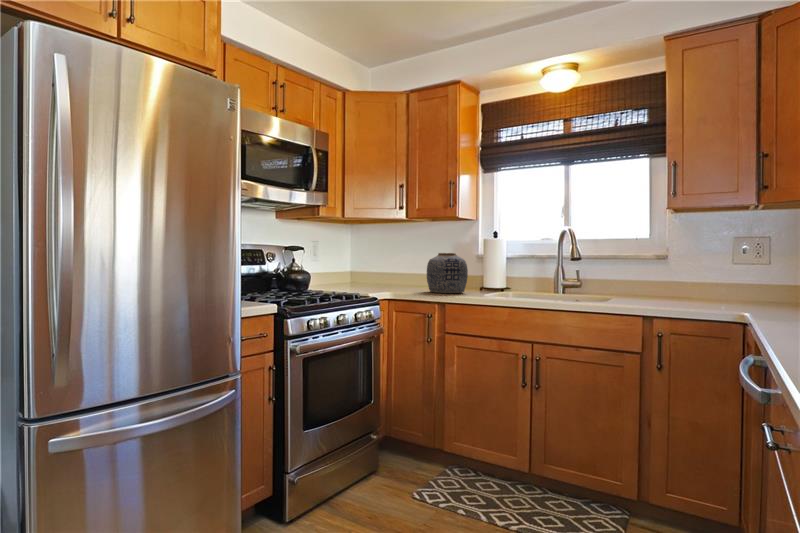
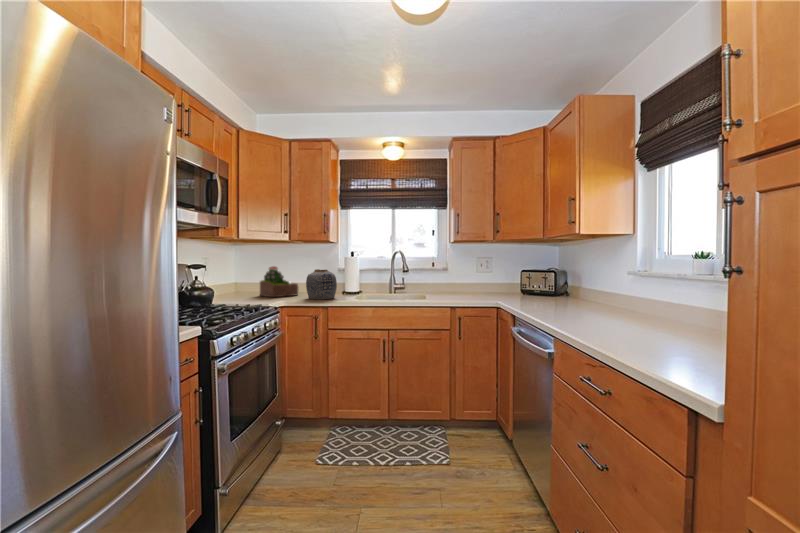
succulent plant: none [374,248,423,288] -> present [260,267,298,297]

